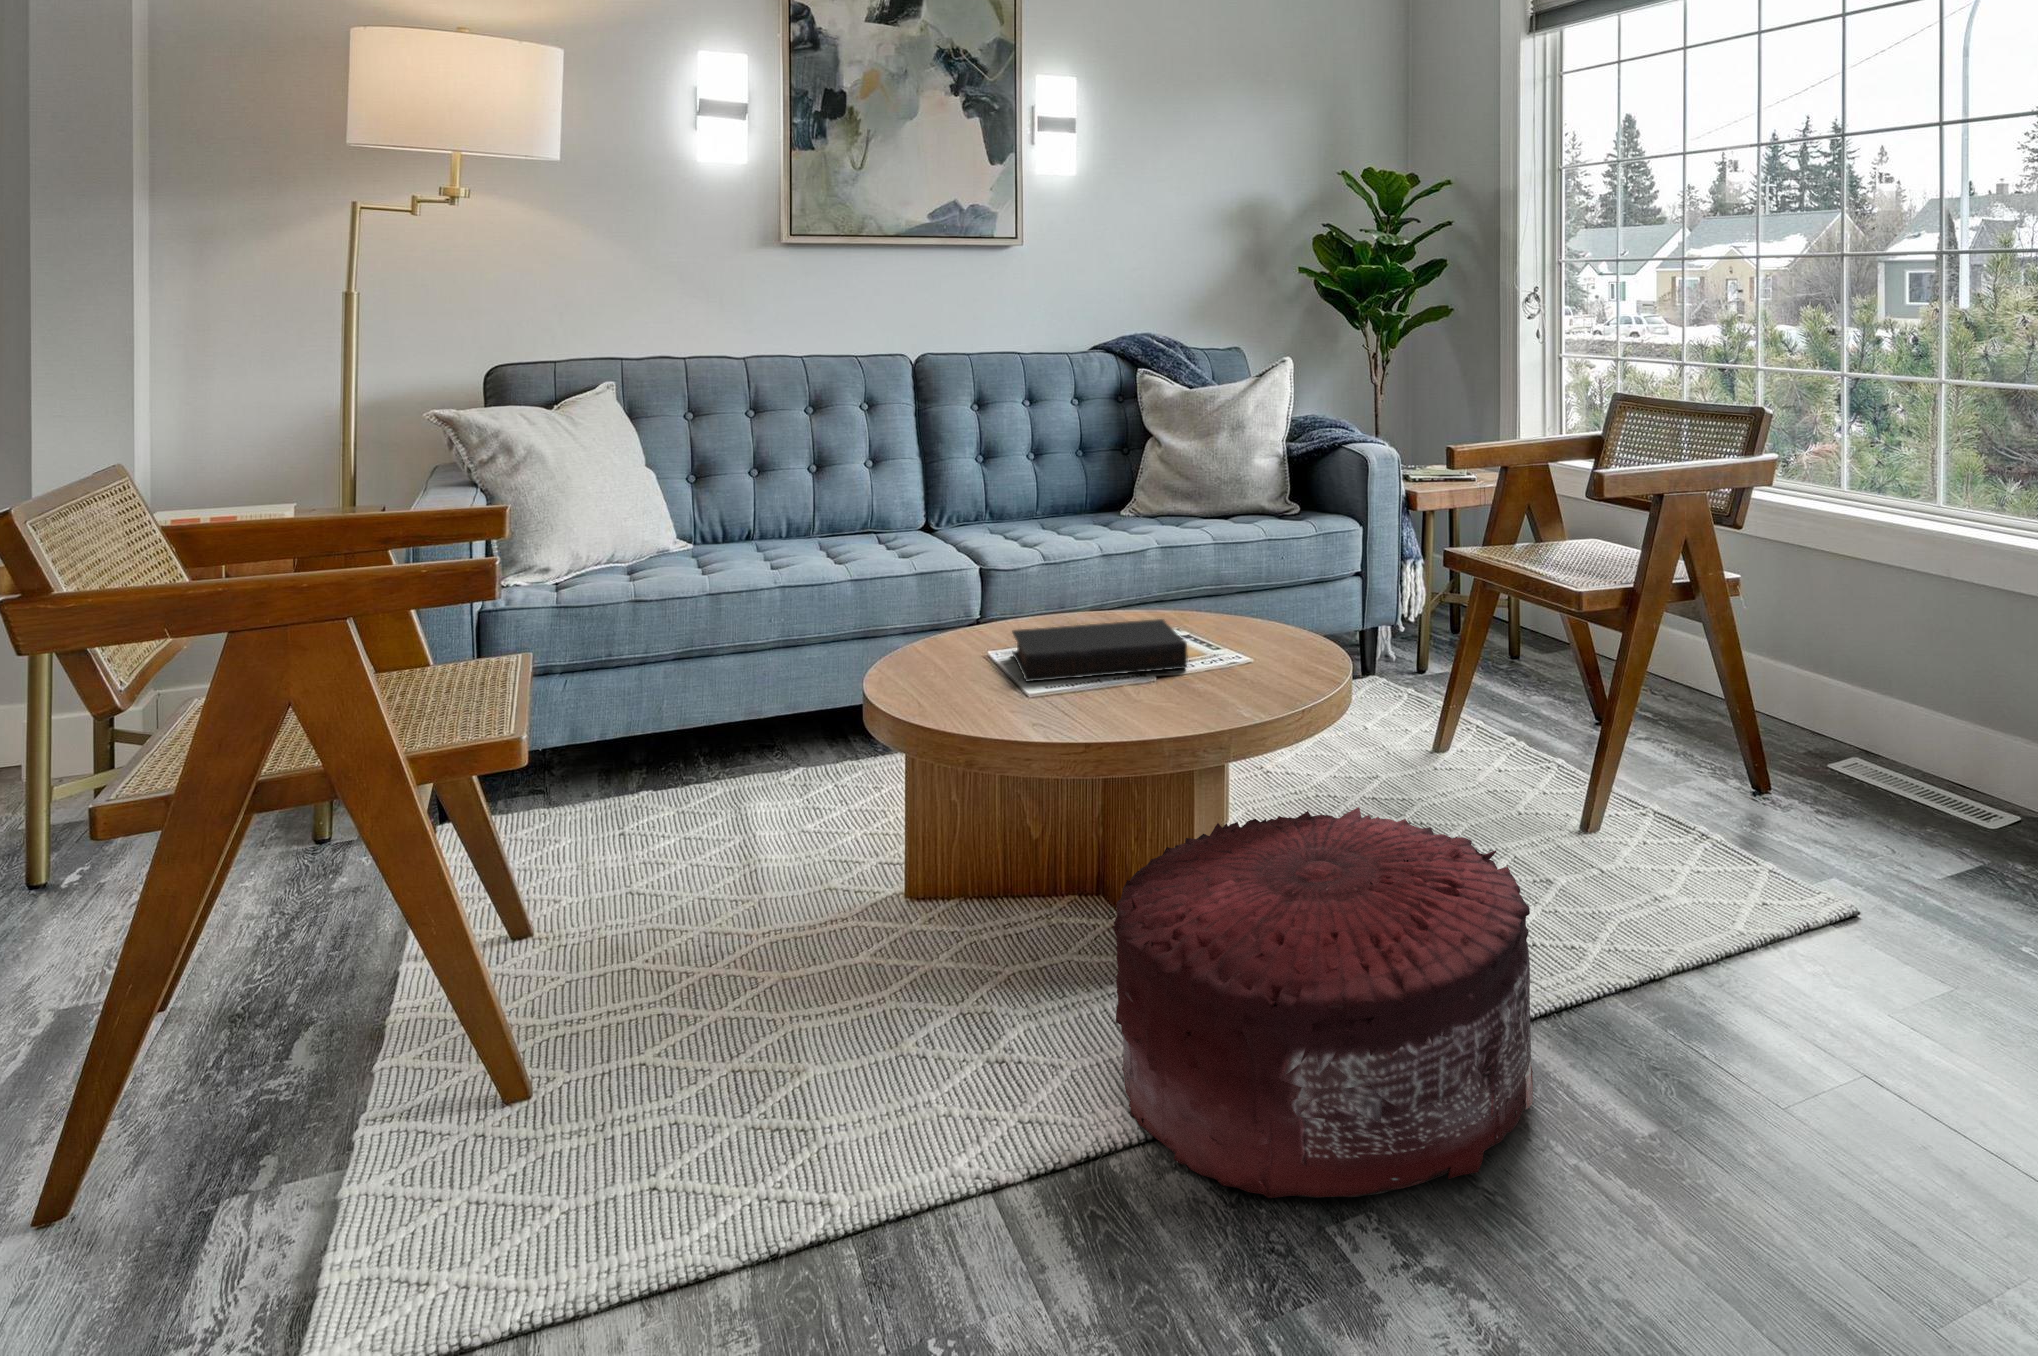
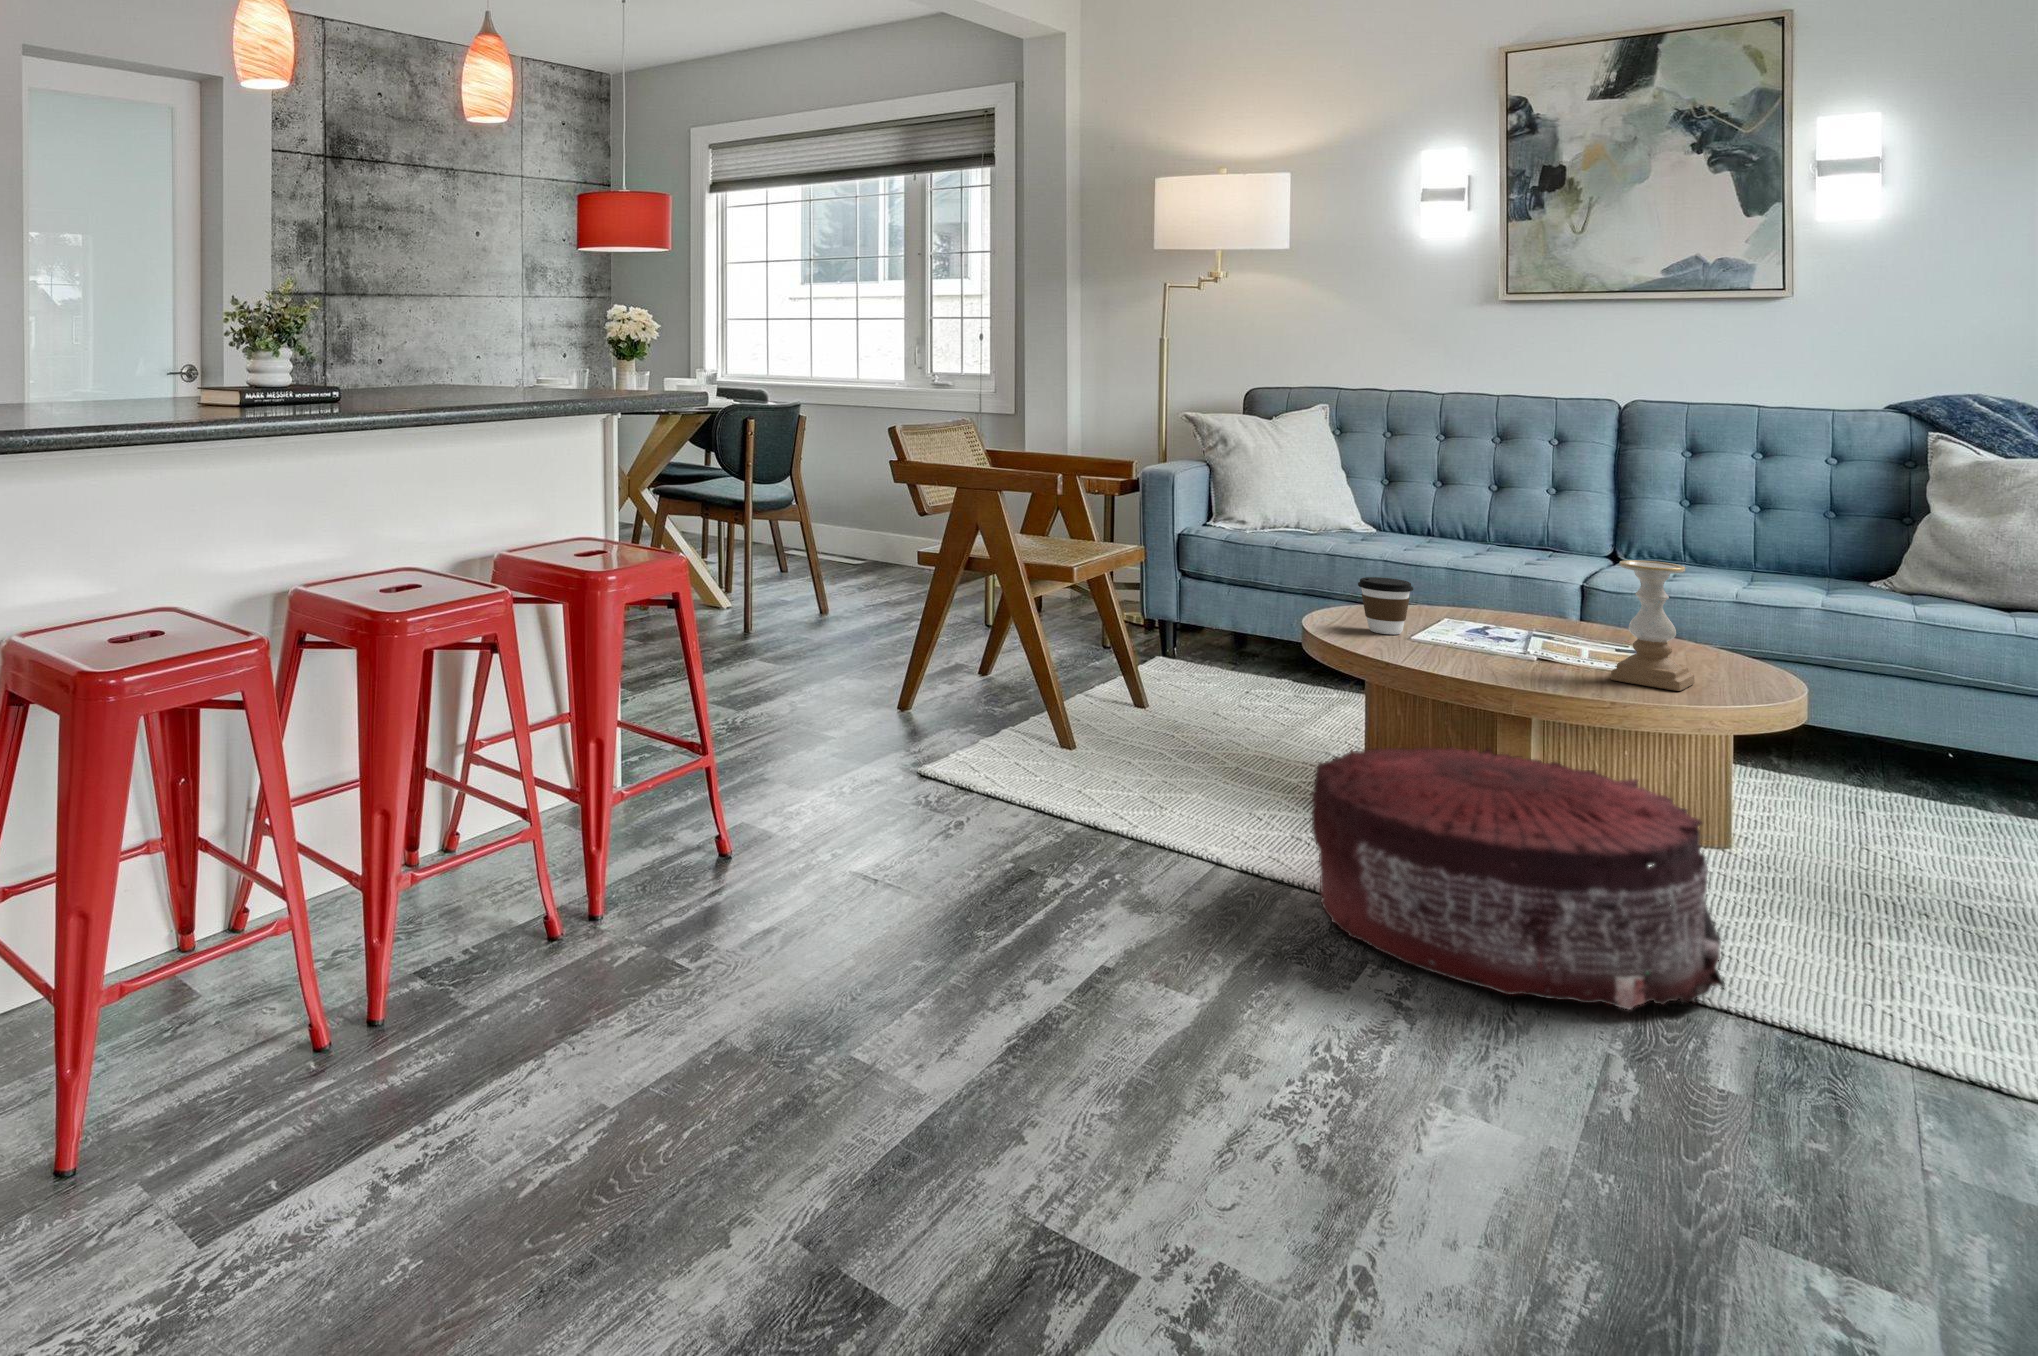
candle holder: none [1219,543,1293,691] -> present [1611,560,1694,691]
book: present [1012,619,1187,682] -> none [1449,607,1639,663]
coffee cup: none [933,620,998,701] -> present [1358,577,1413,634]

